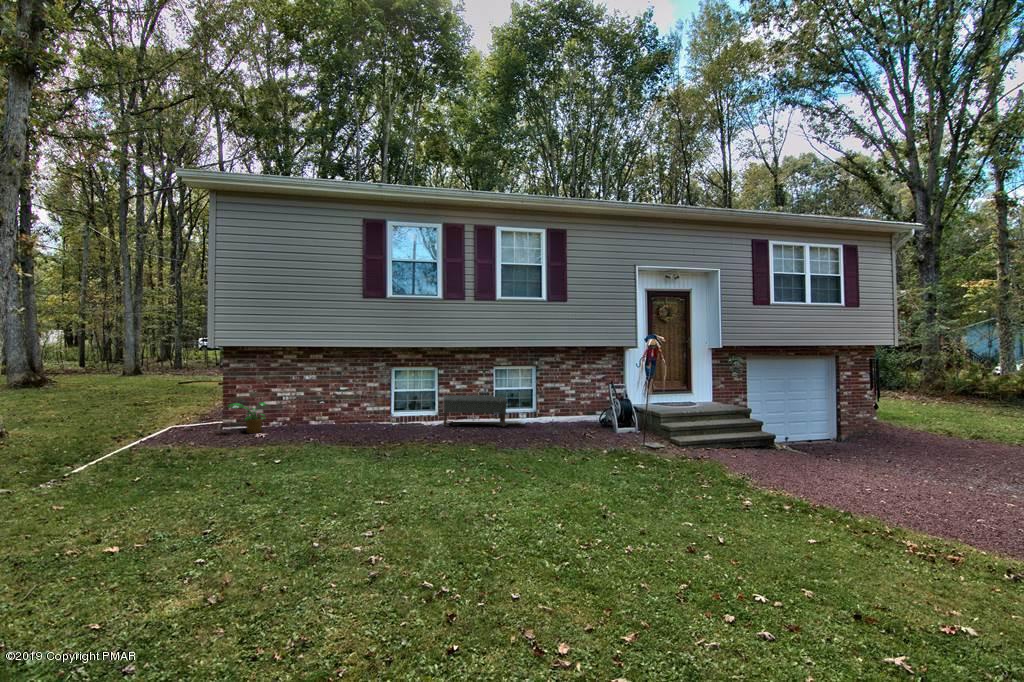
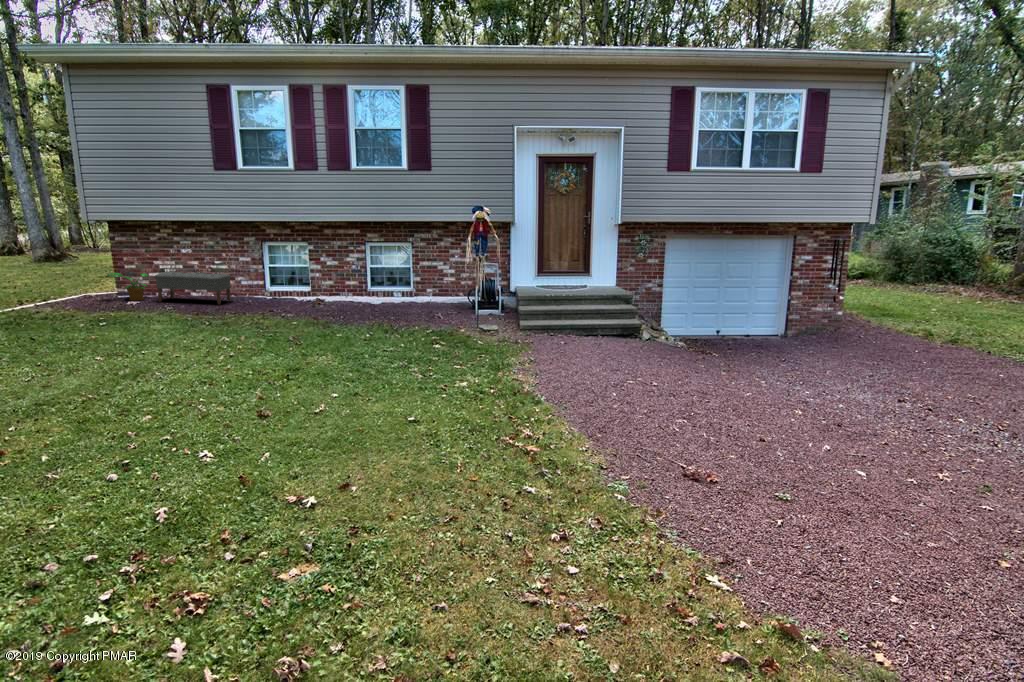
bench: present [444,395,507,427] -> present [155,272,231,304]

